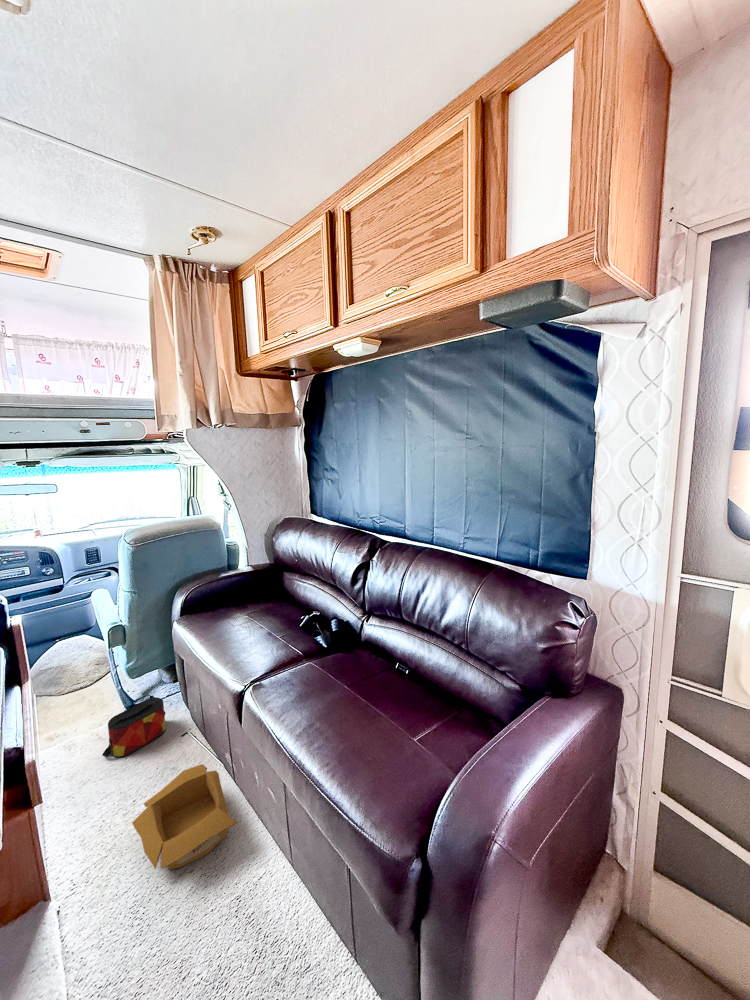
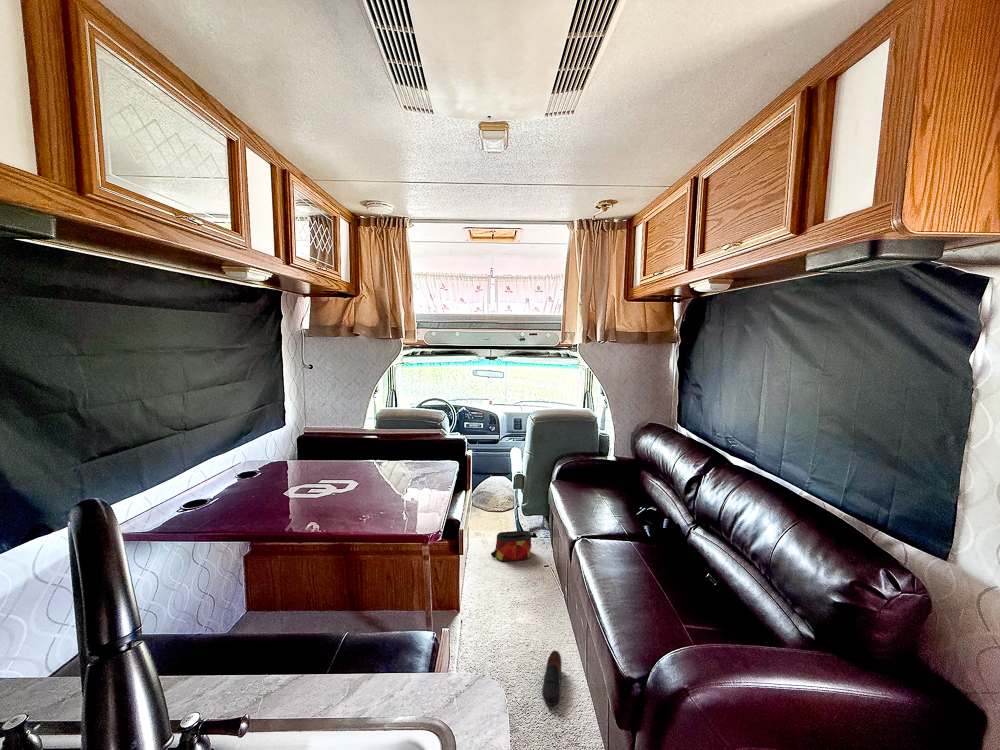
cardboard box: present [132,764,238,870] -> none [495,584,553,643]
shoe: none [242,844,274,930] -> present [542,651,562,705]

